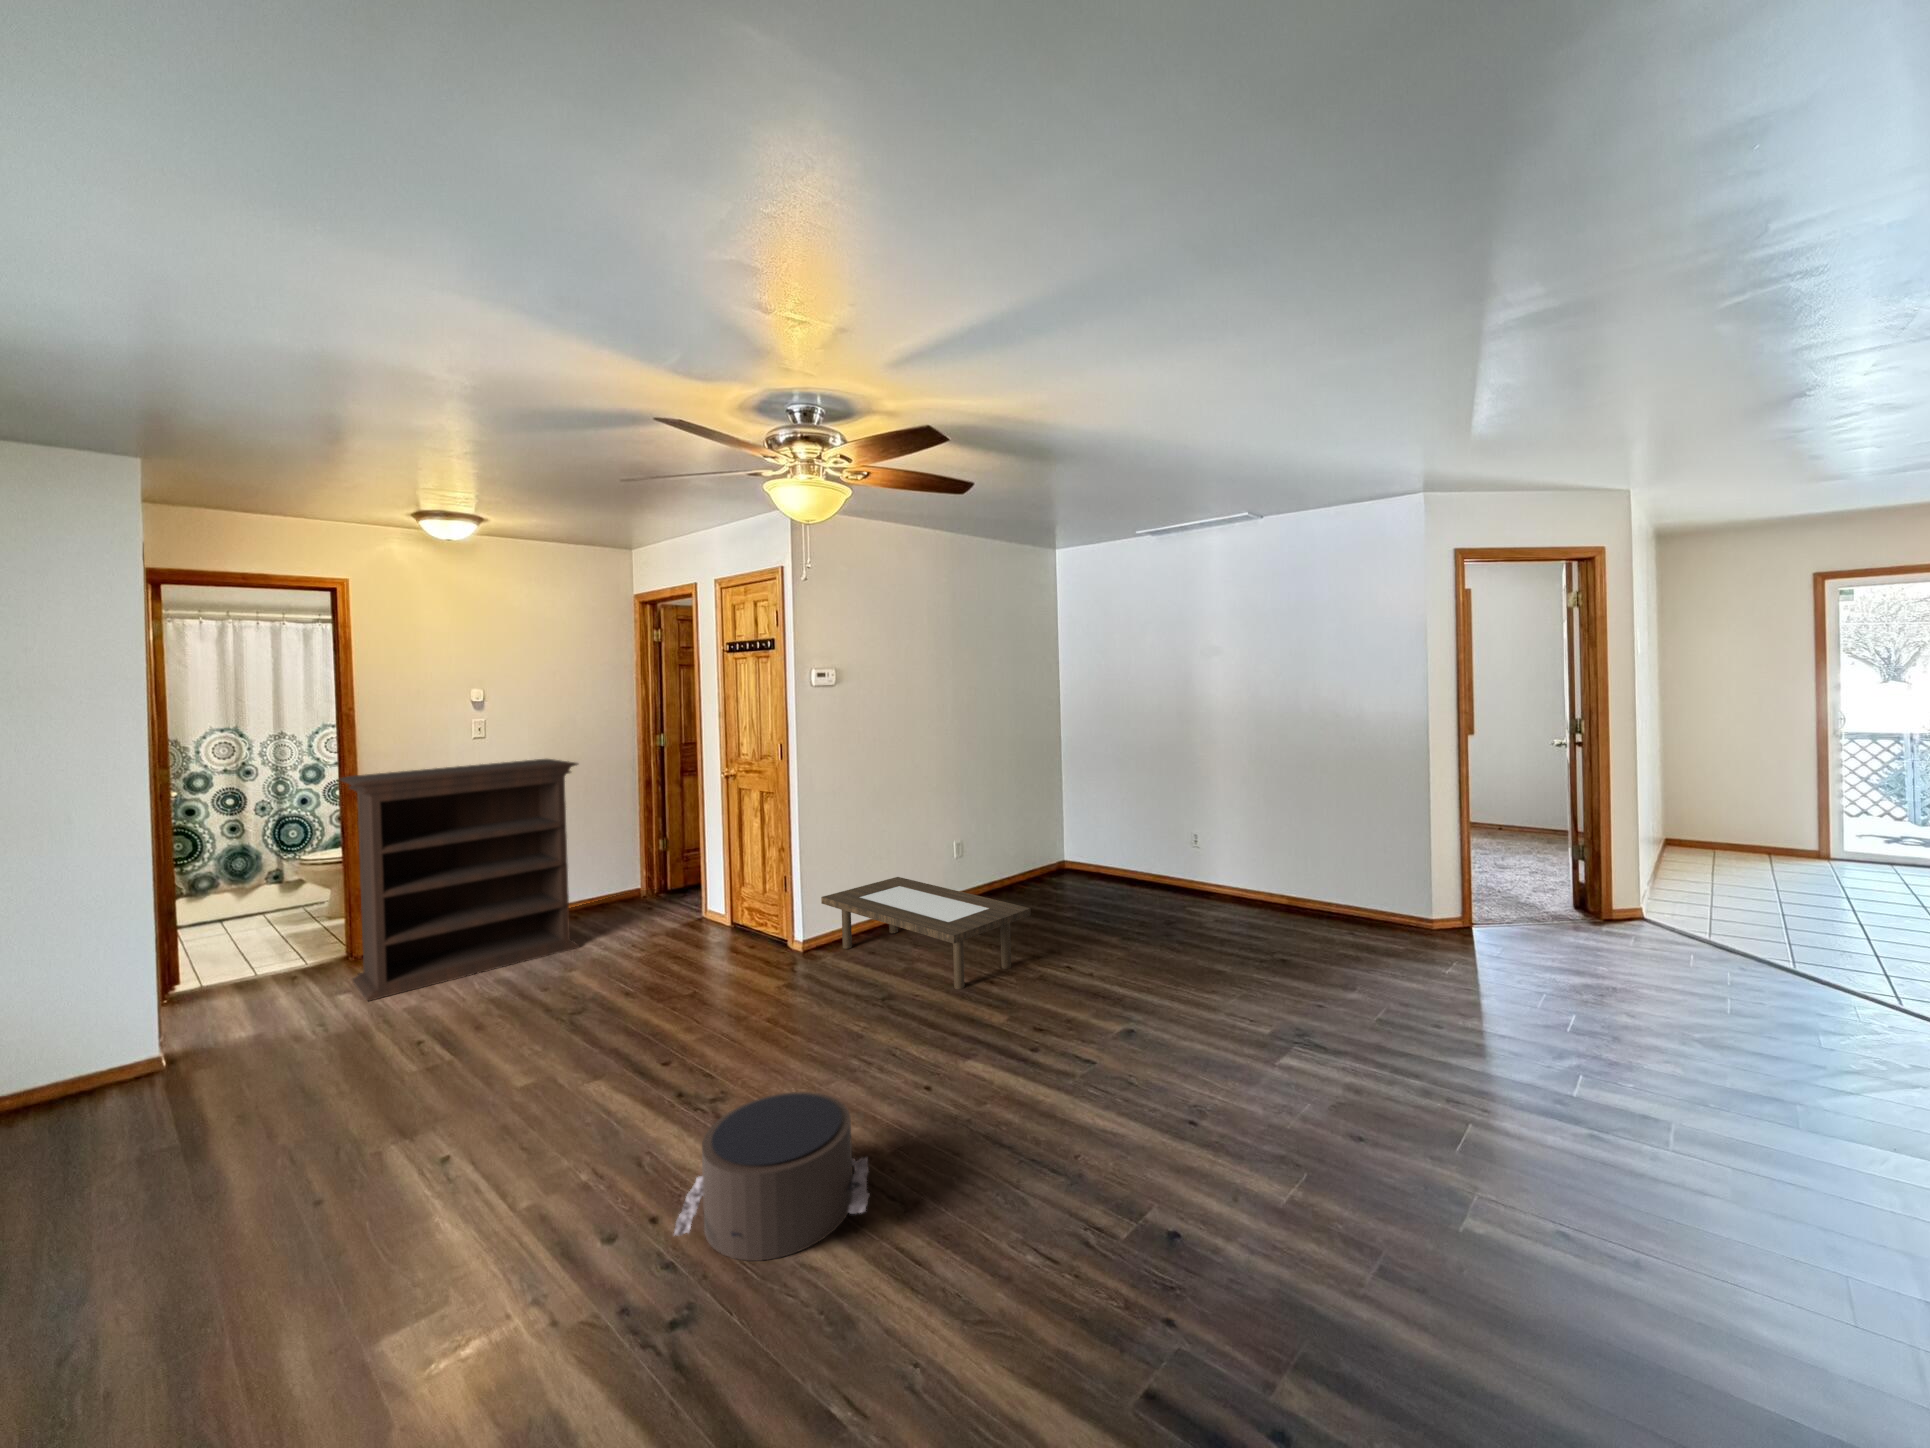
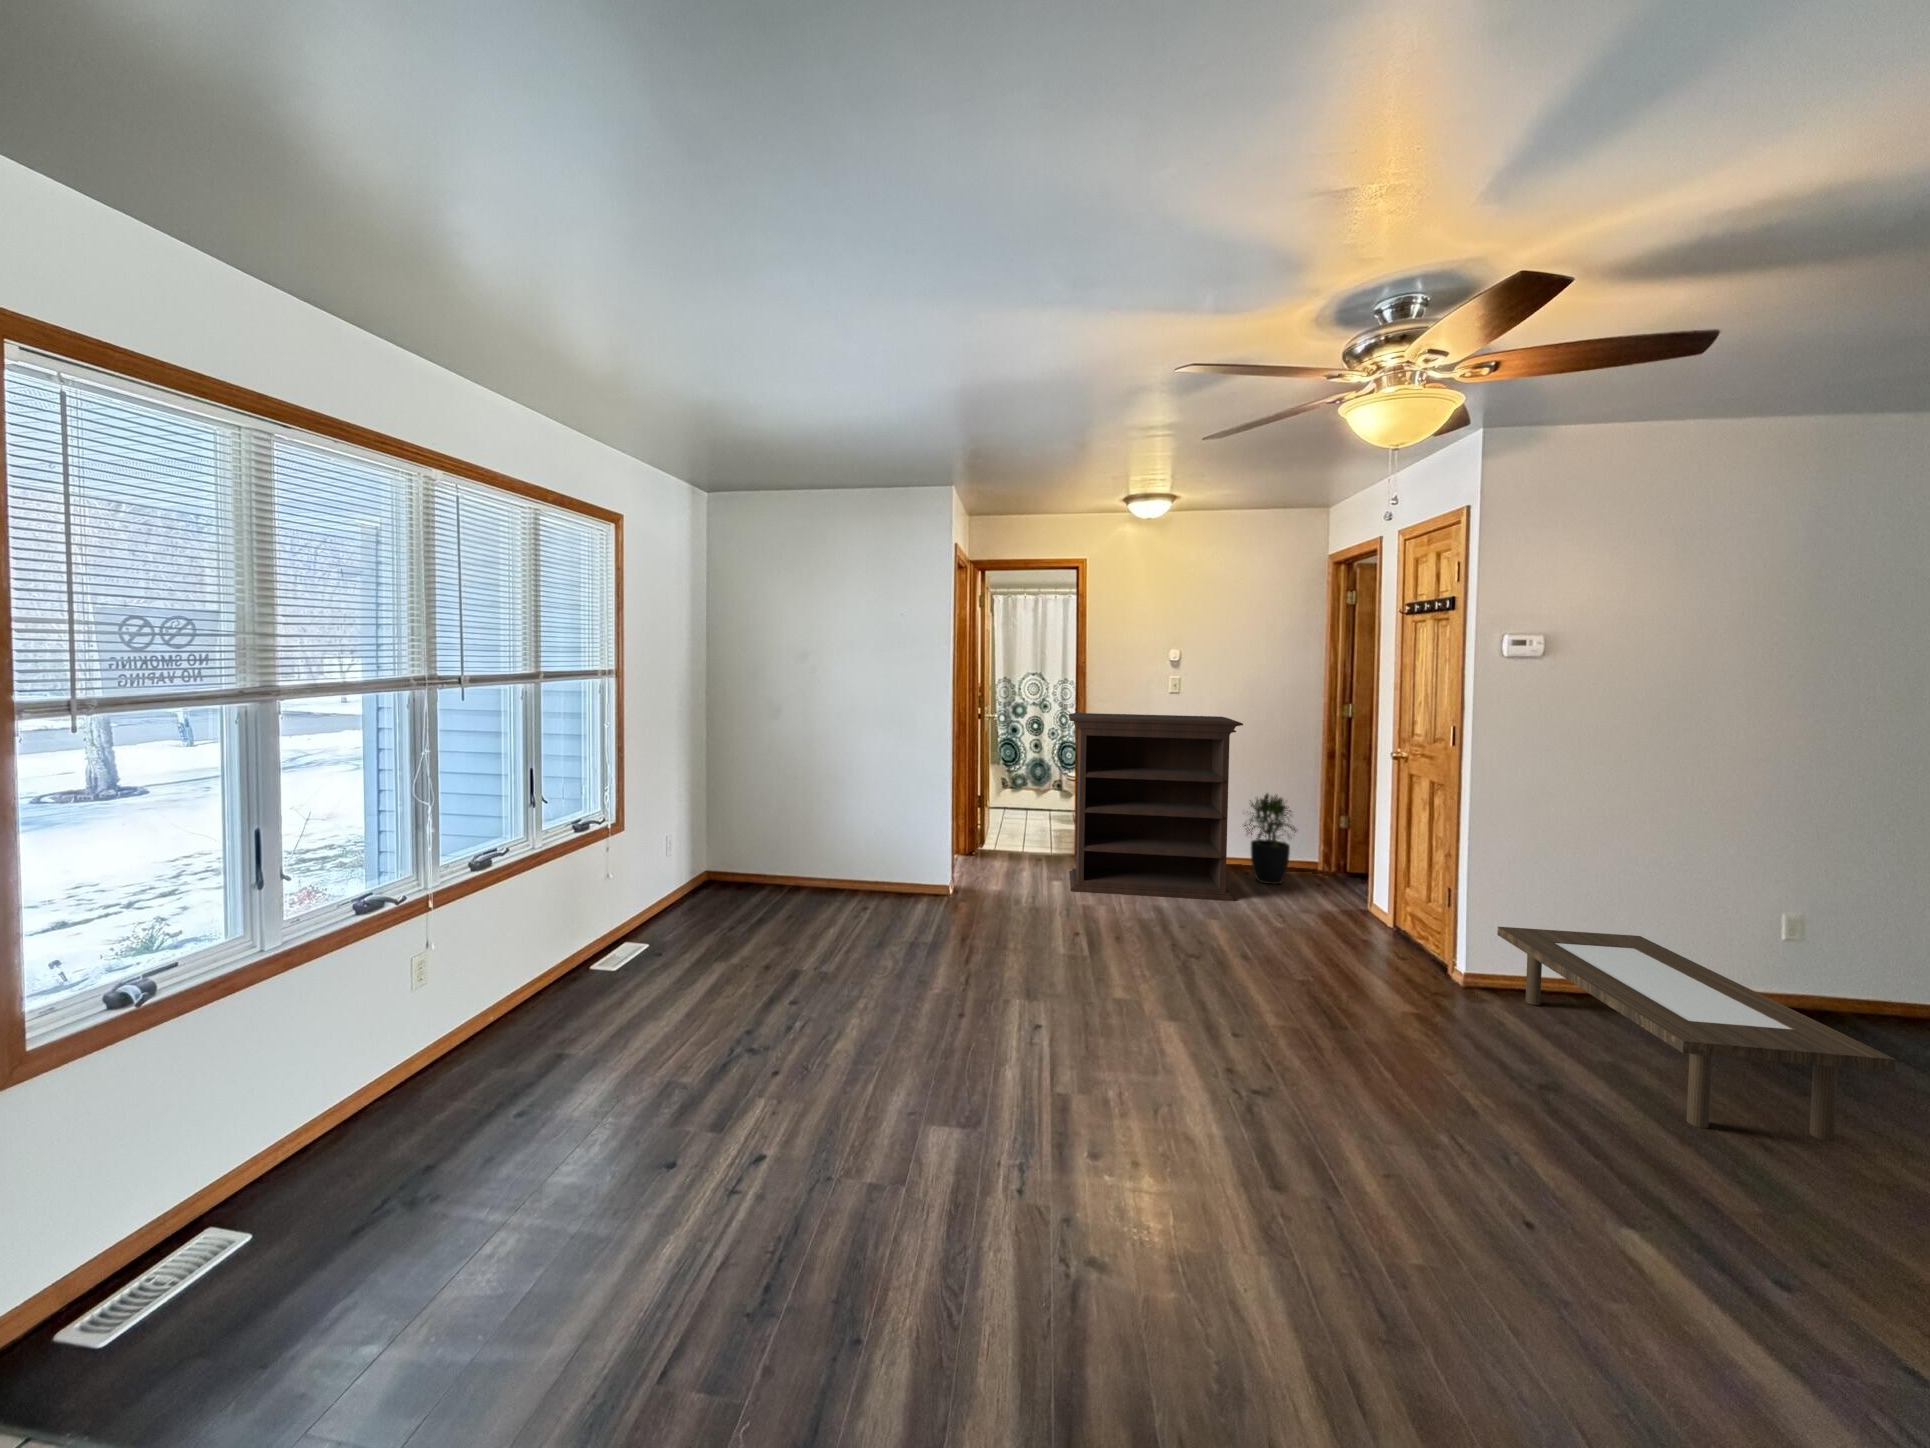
potted plant: none [569,828,633,921] -> present [1244,794,1296,884]
pouf: present [674,1092,869,1261] -> none [1161,1098,1399,1294]

